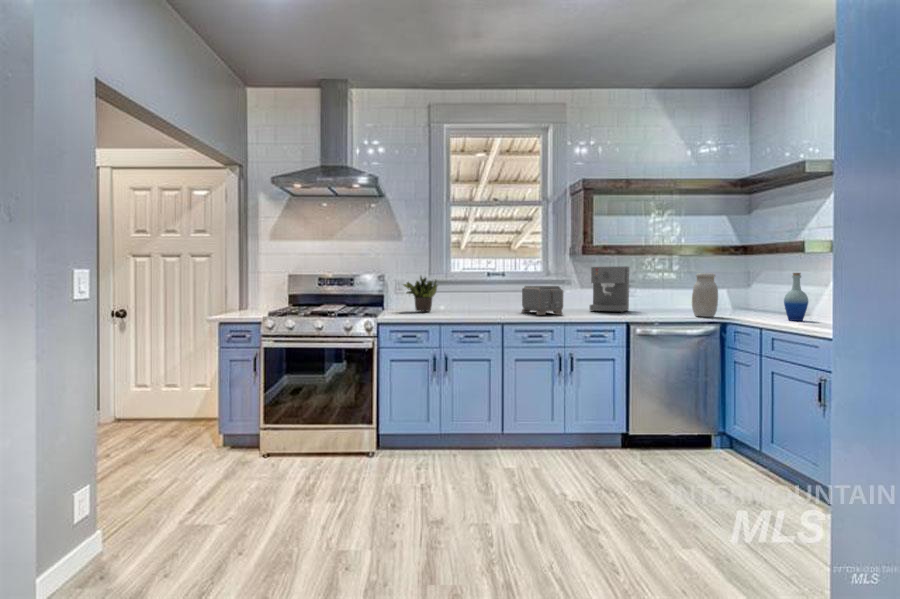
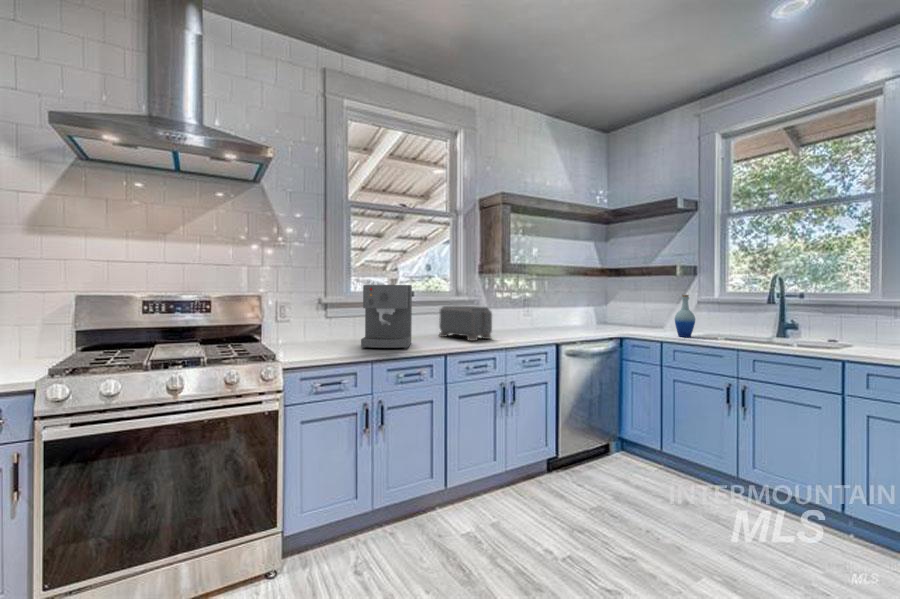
coffee maker: present [590,267,629,312] -> present [361,285,412,349]
jar: present [692,273,718,317] -> none [600,294,624,335]
potted plant: present [403,277,437,311] -> none [287,292,340,341]

